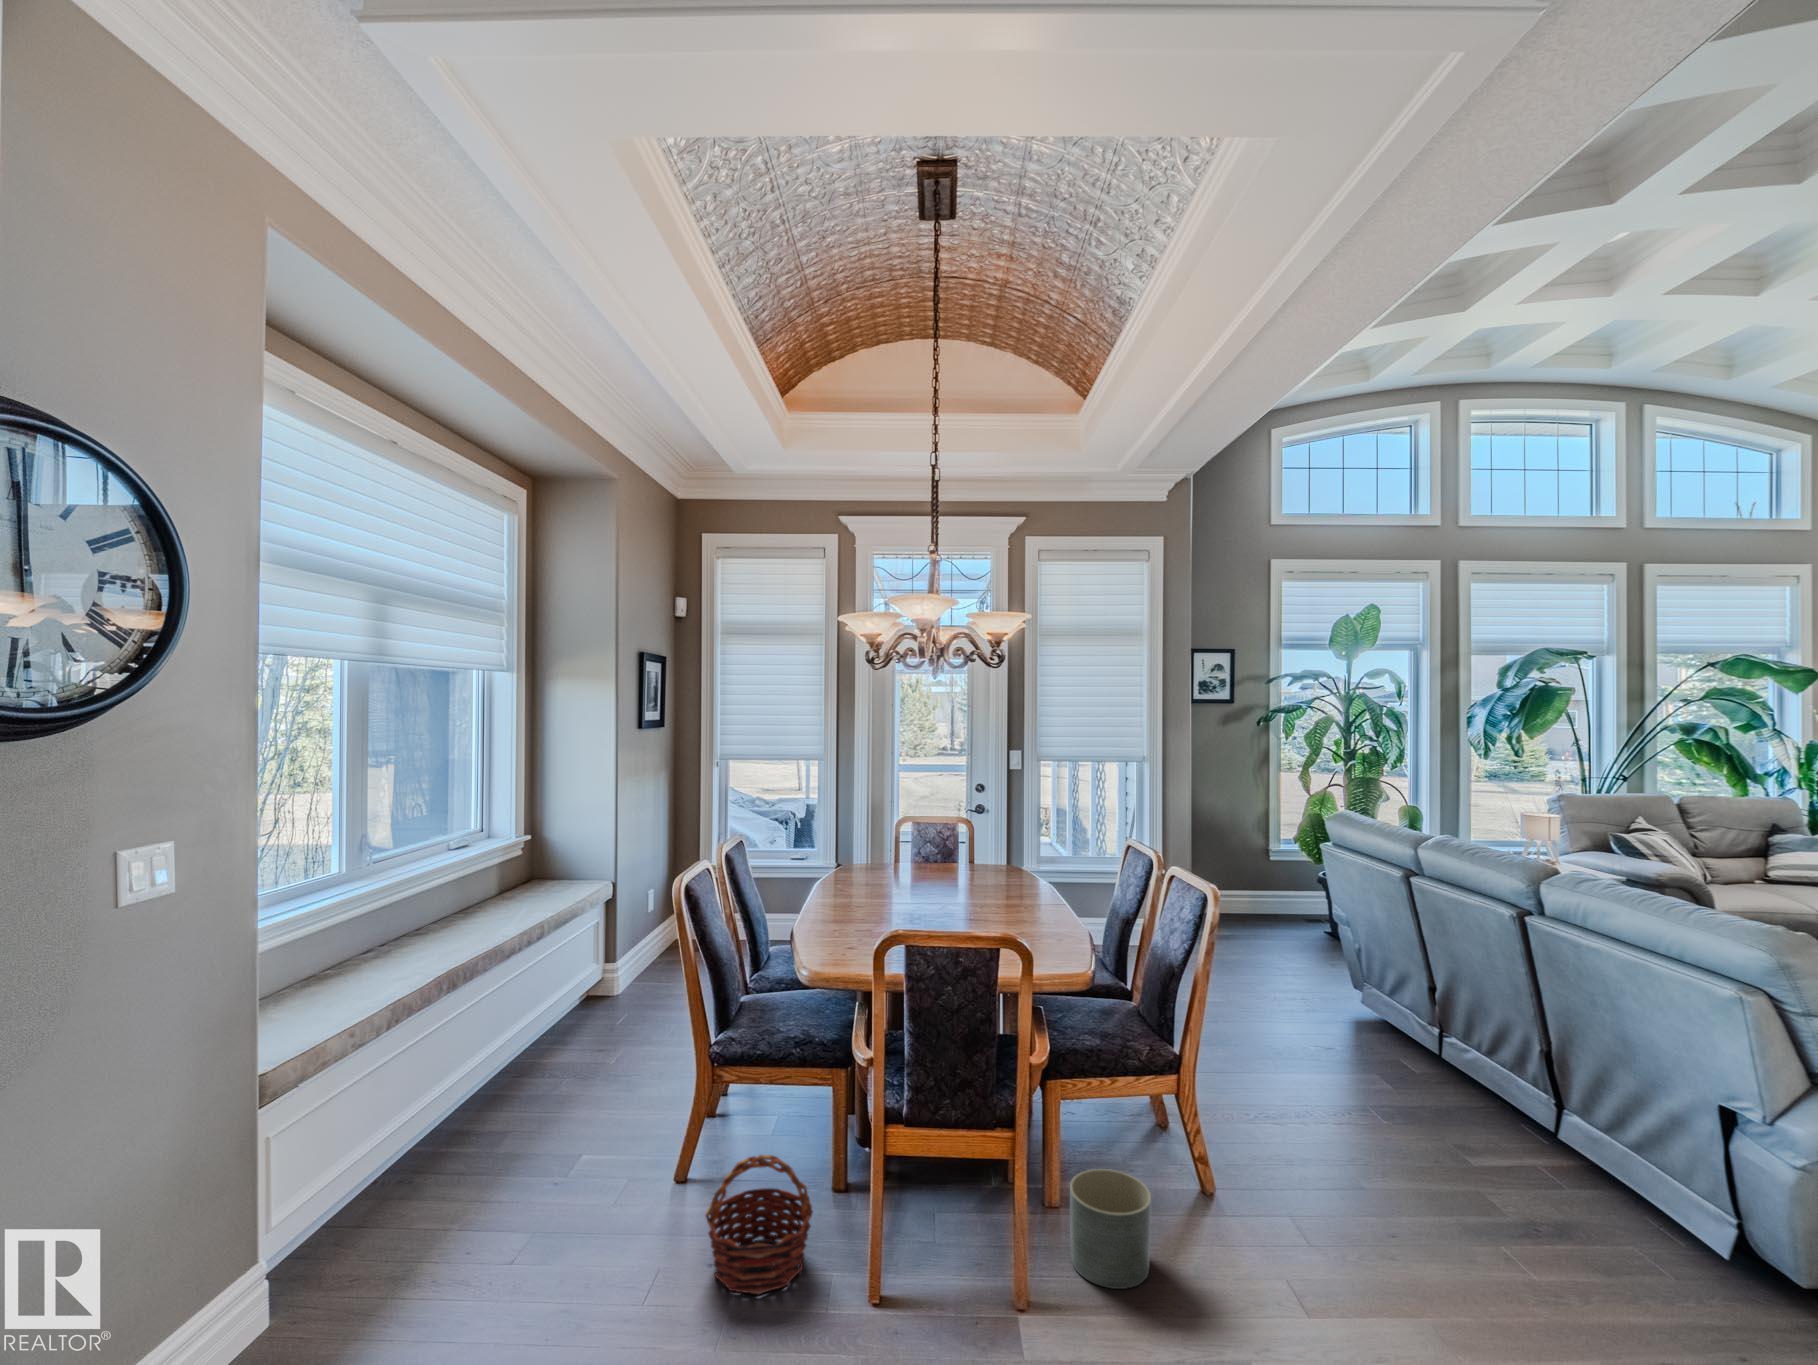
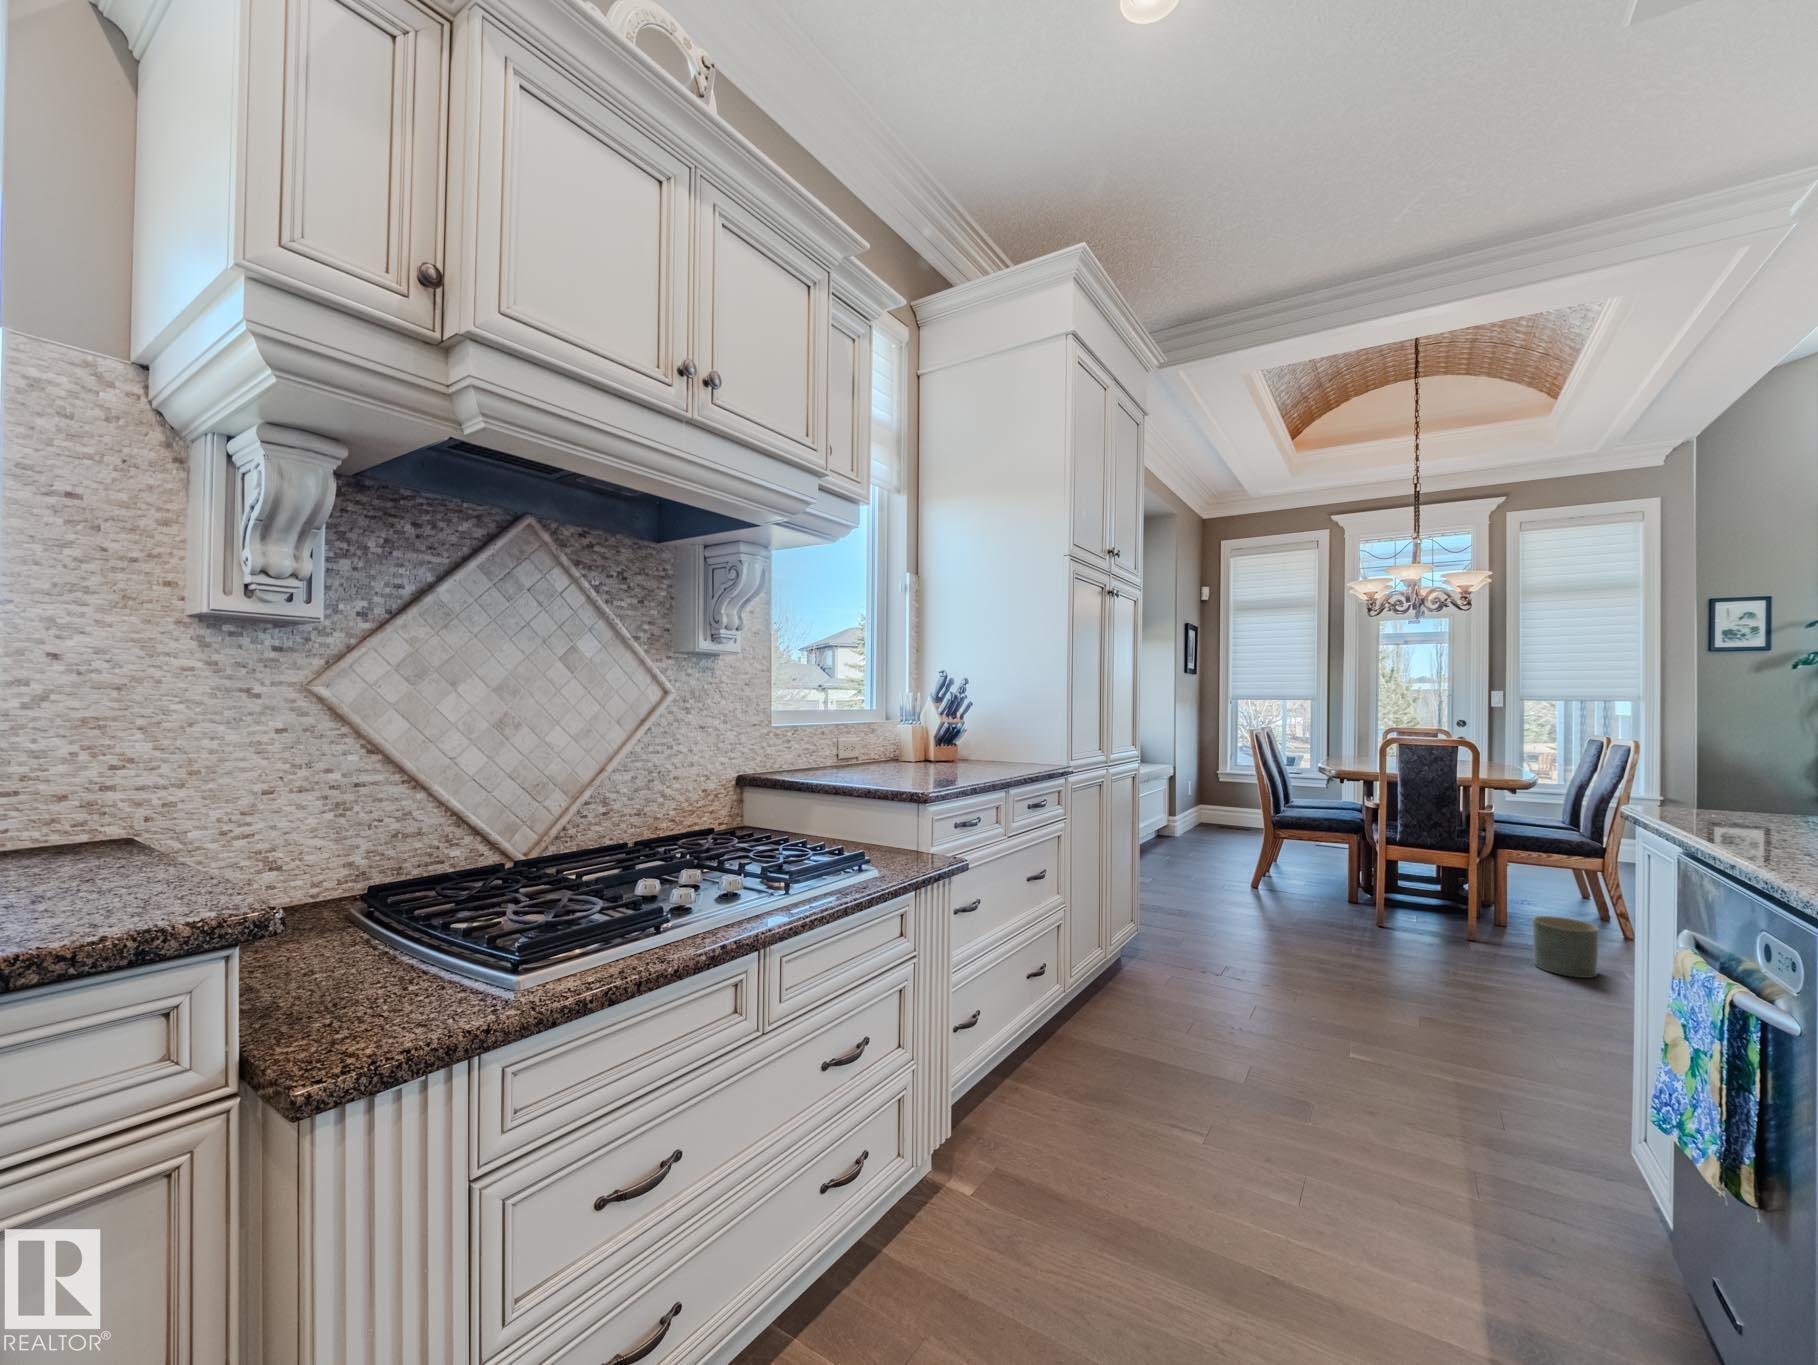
basket: present [705,1155,813,1294] -> none [1282,873,1348,940]

